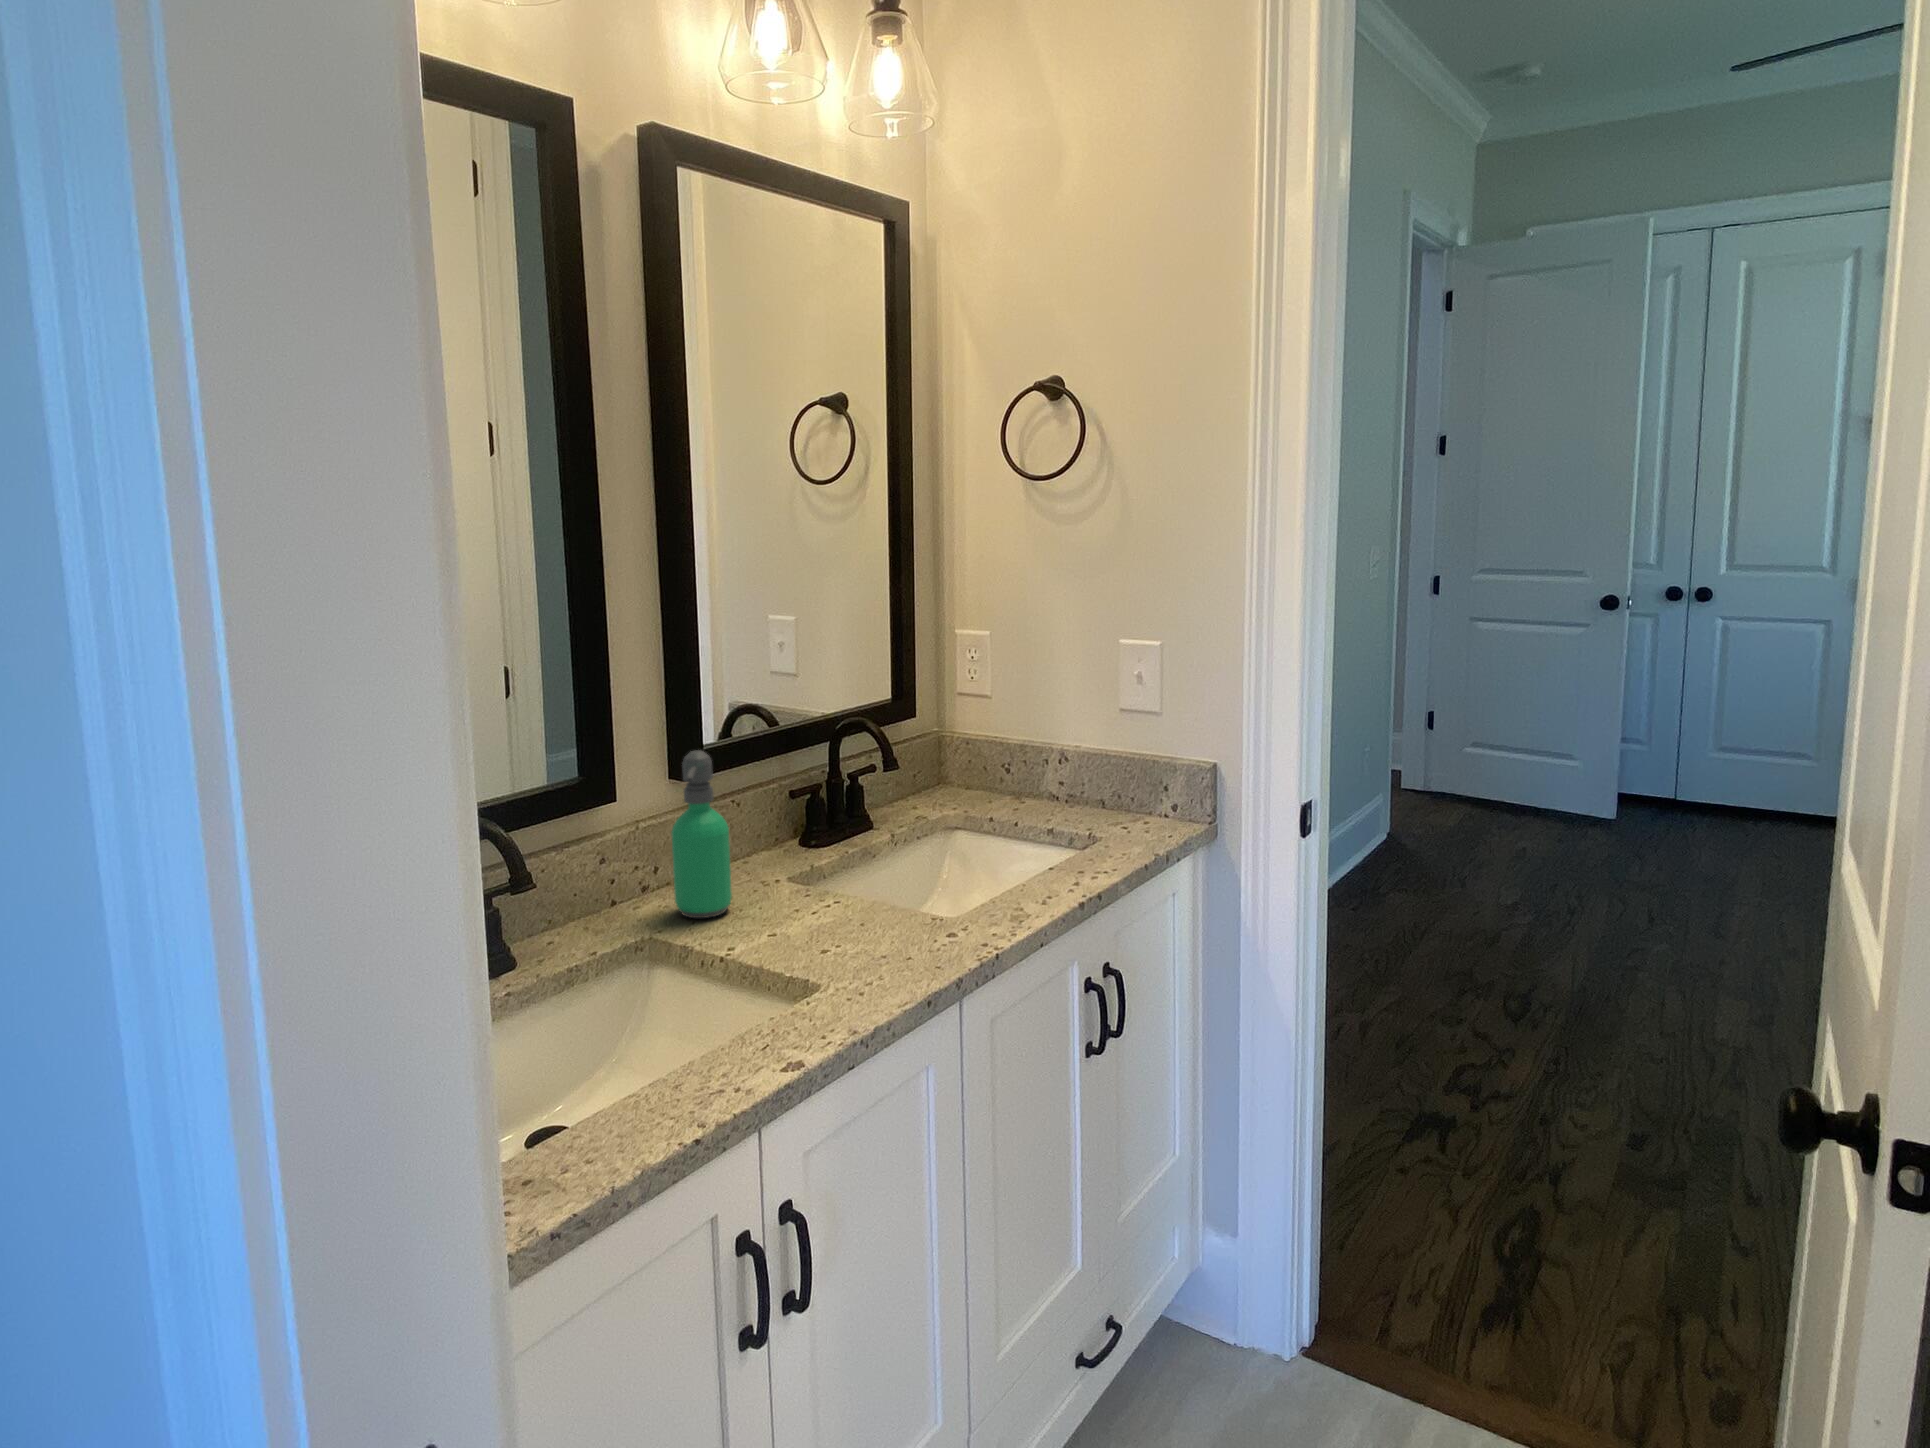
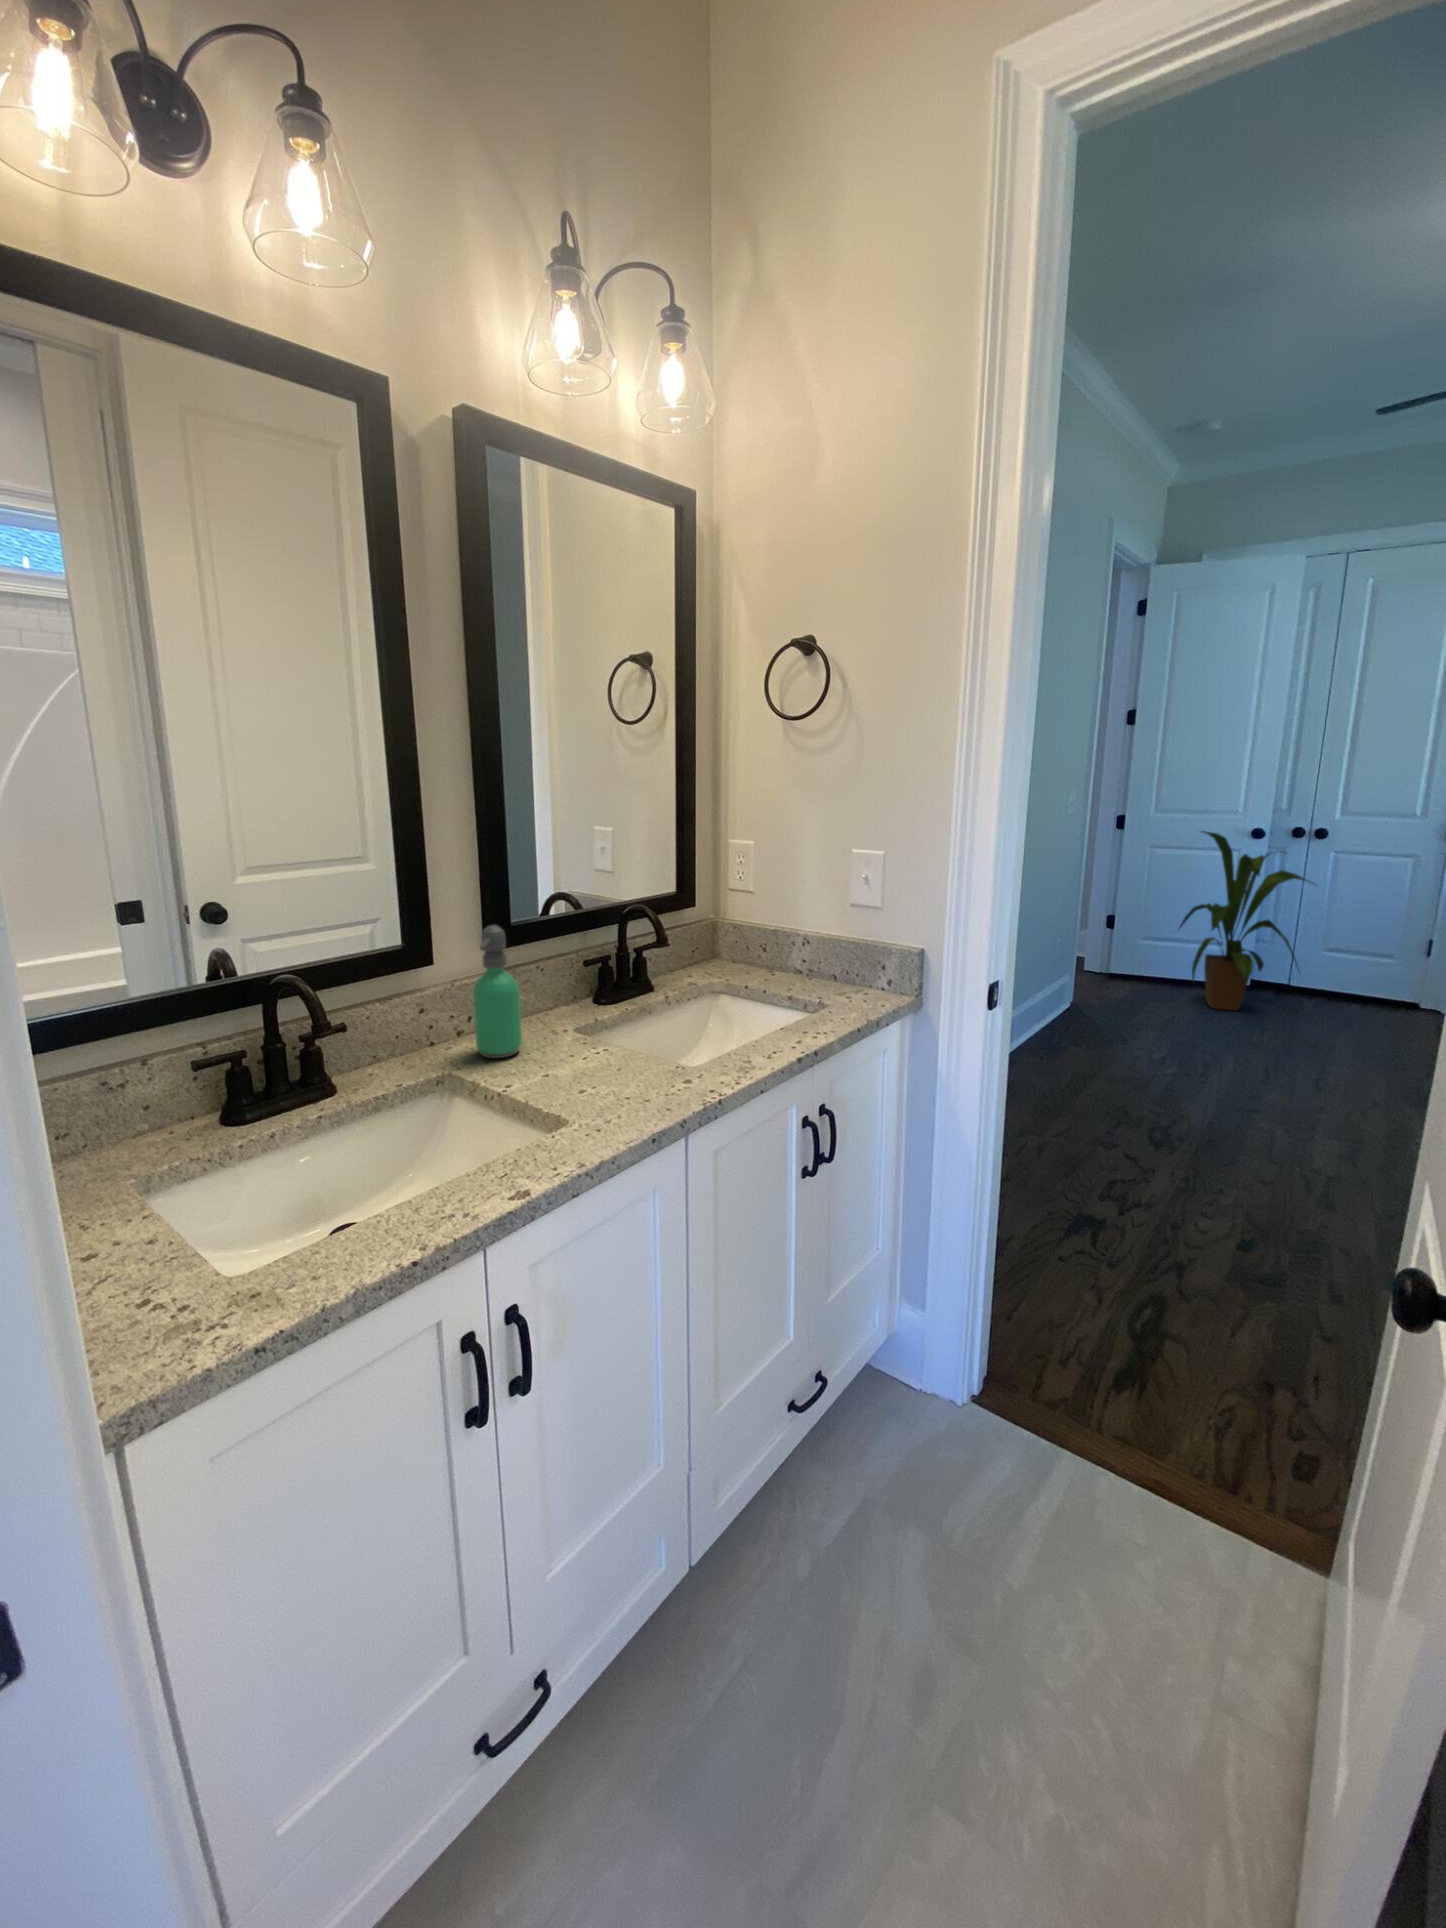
house plant: none [1522,599,1702,839] -> present [1180,831,1309,1011]

